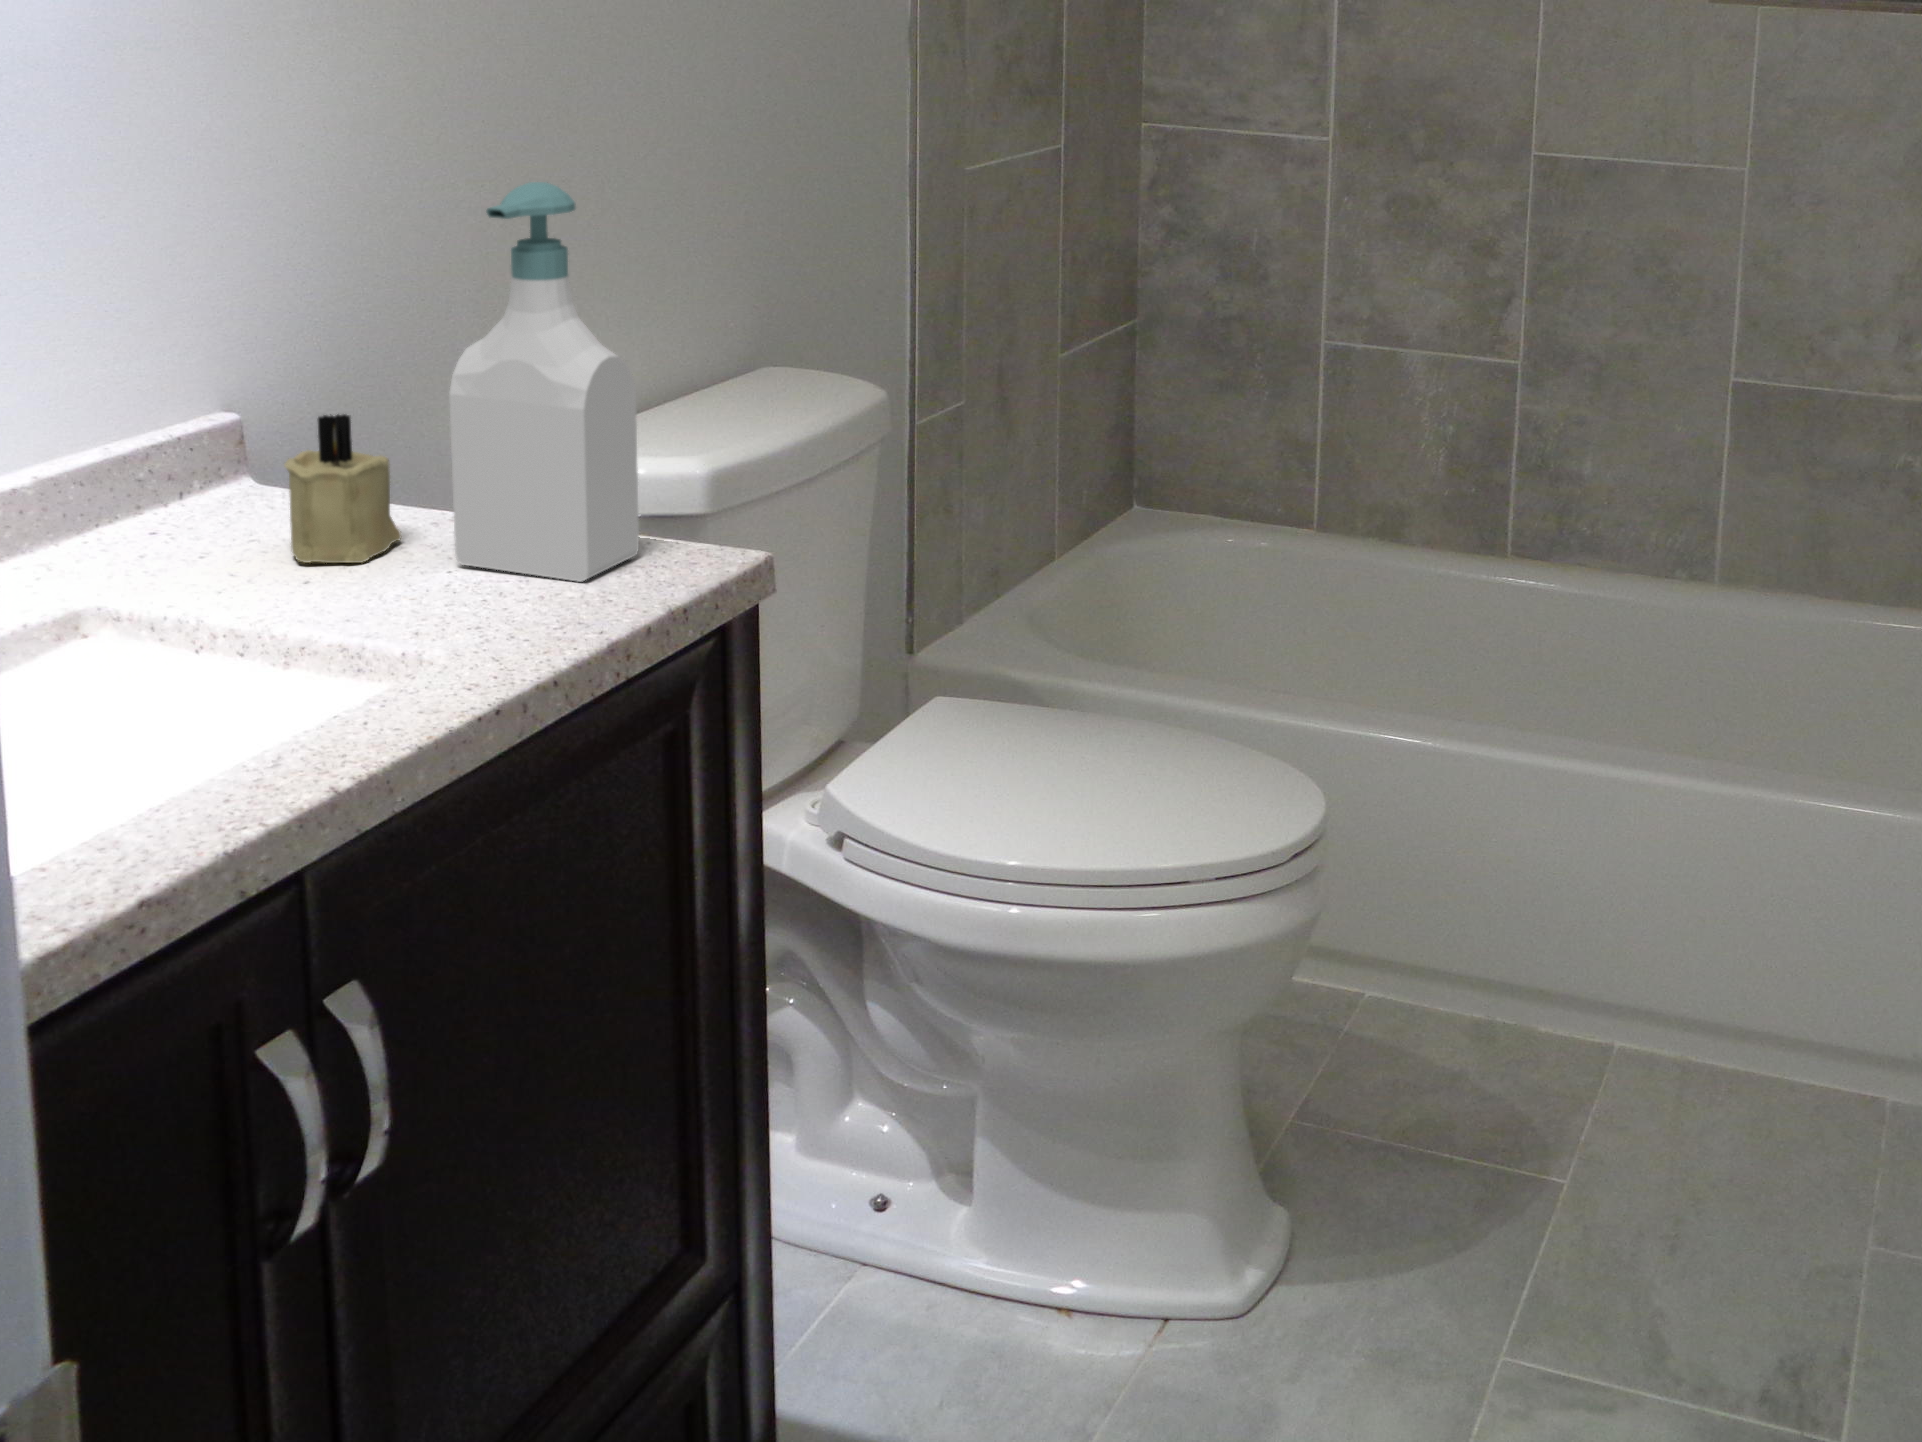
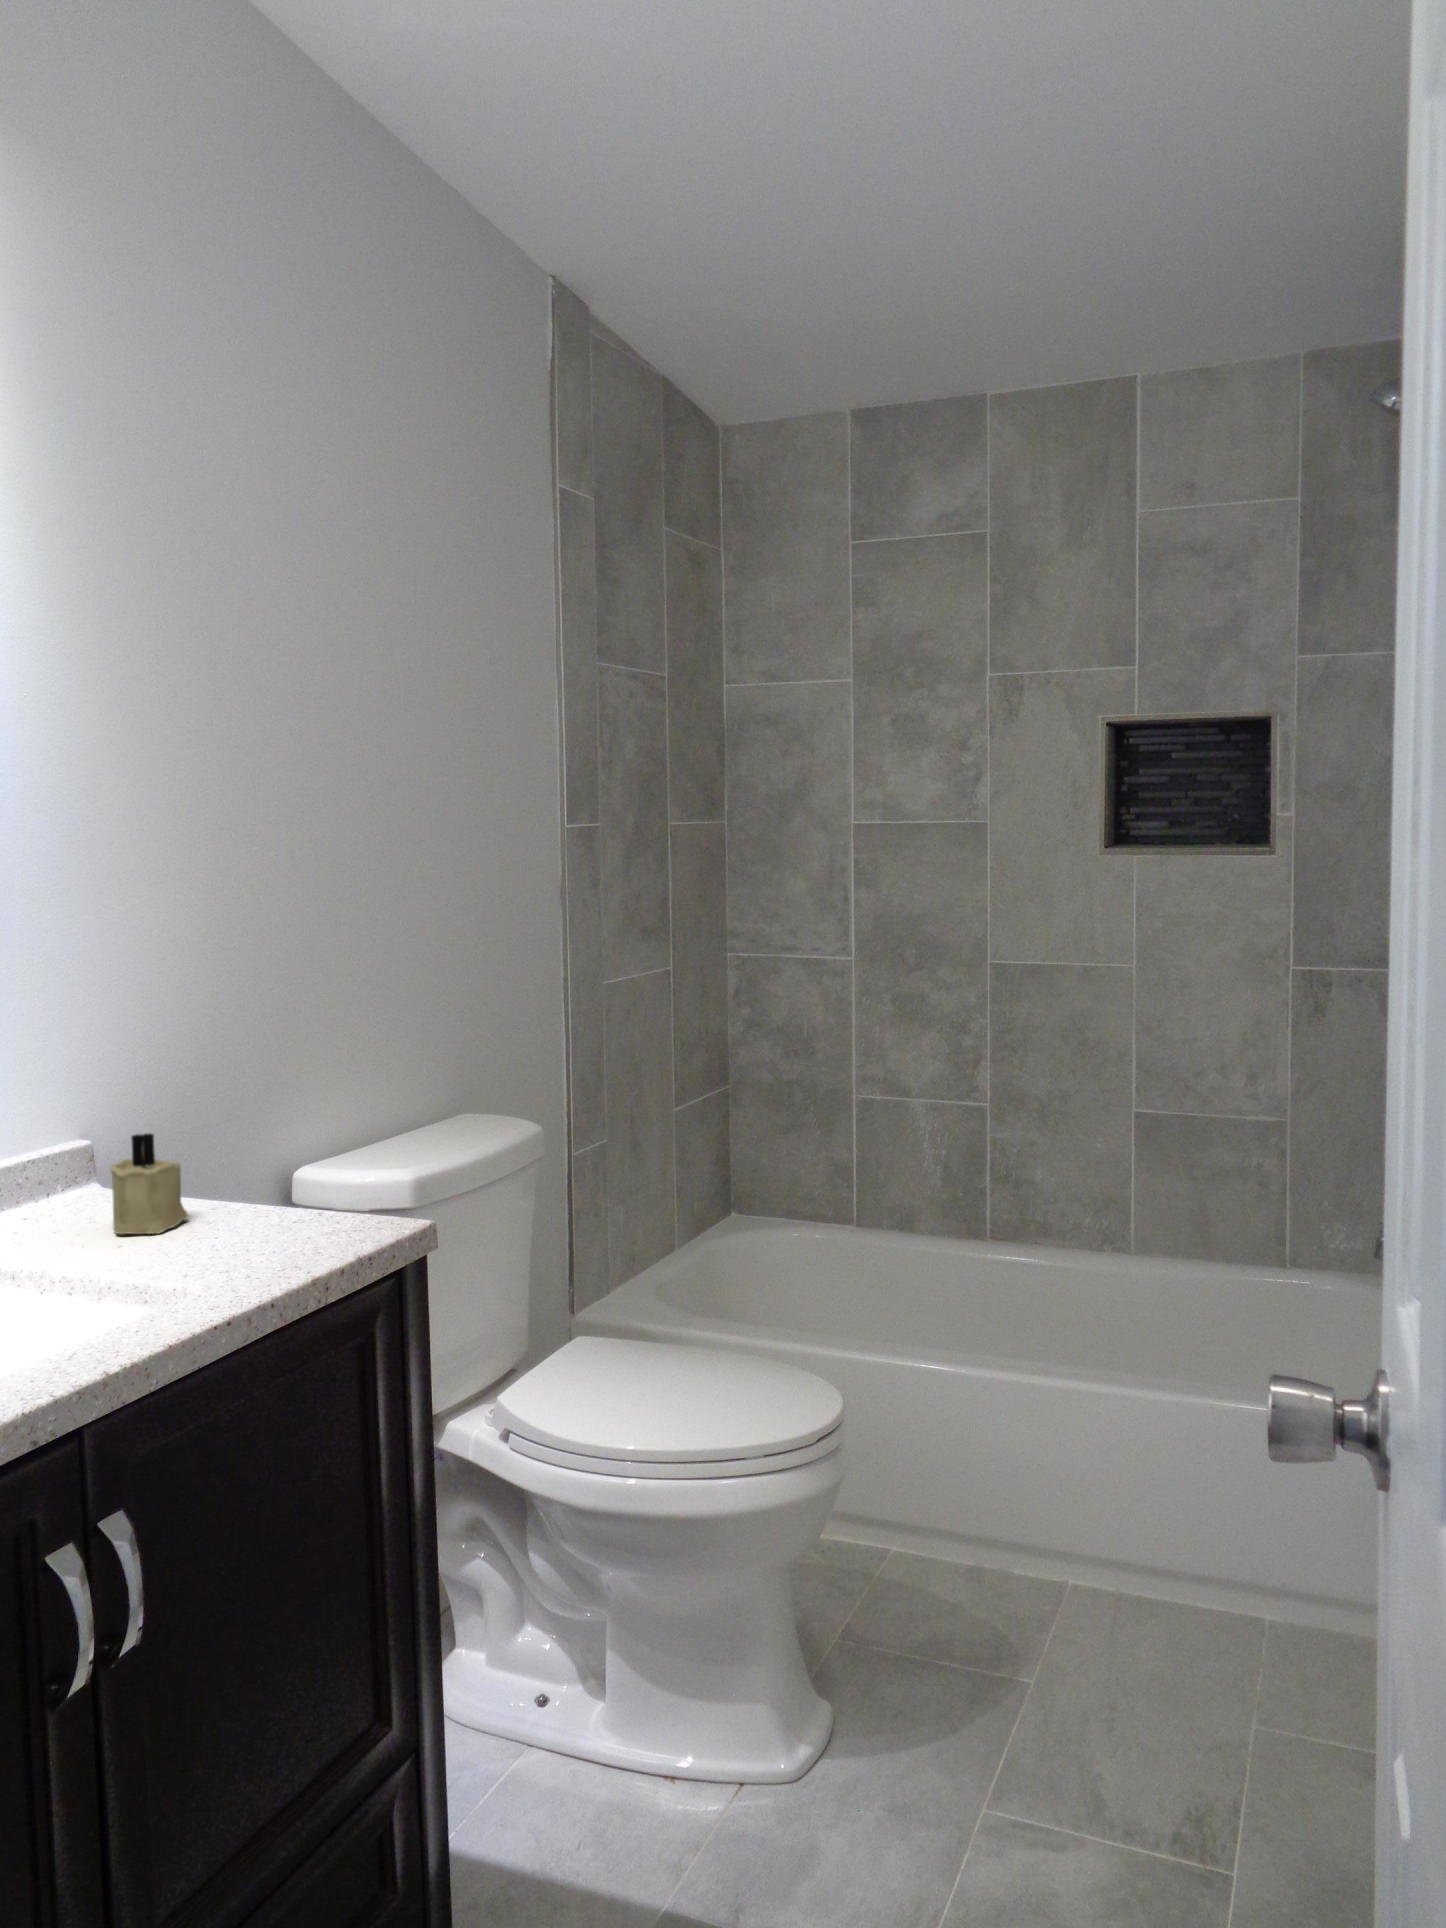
soap bottle: present [449,182,639,582] -> none [216,972,345,1241]

